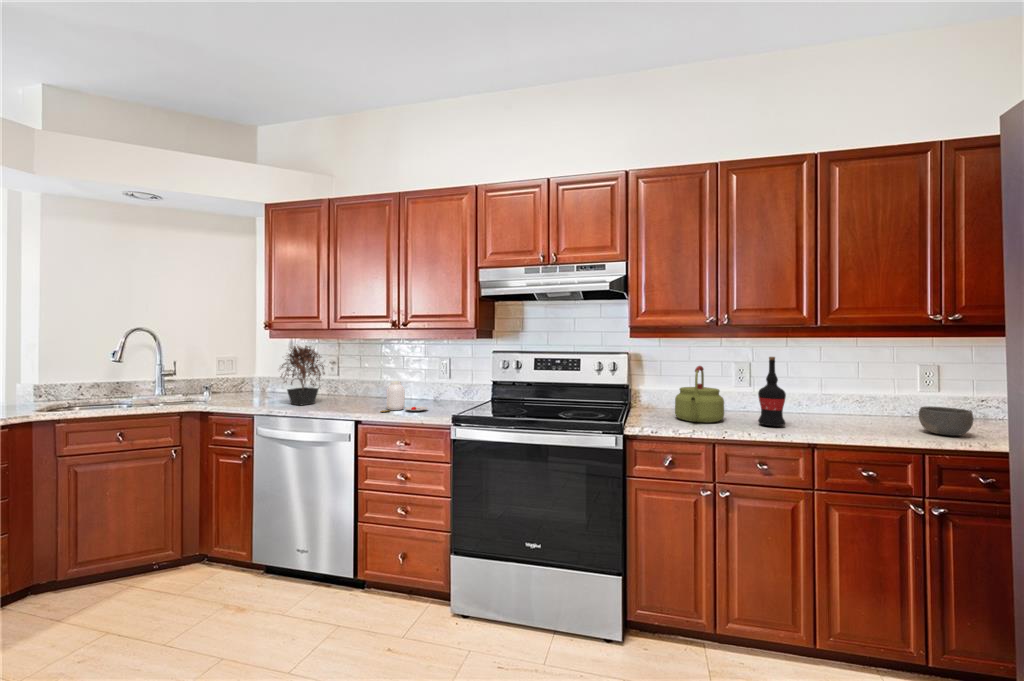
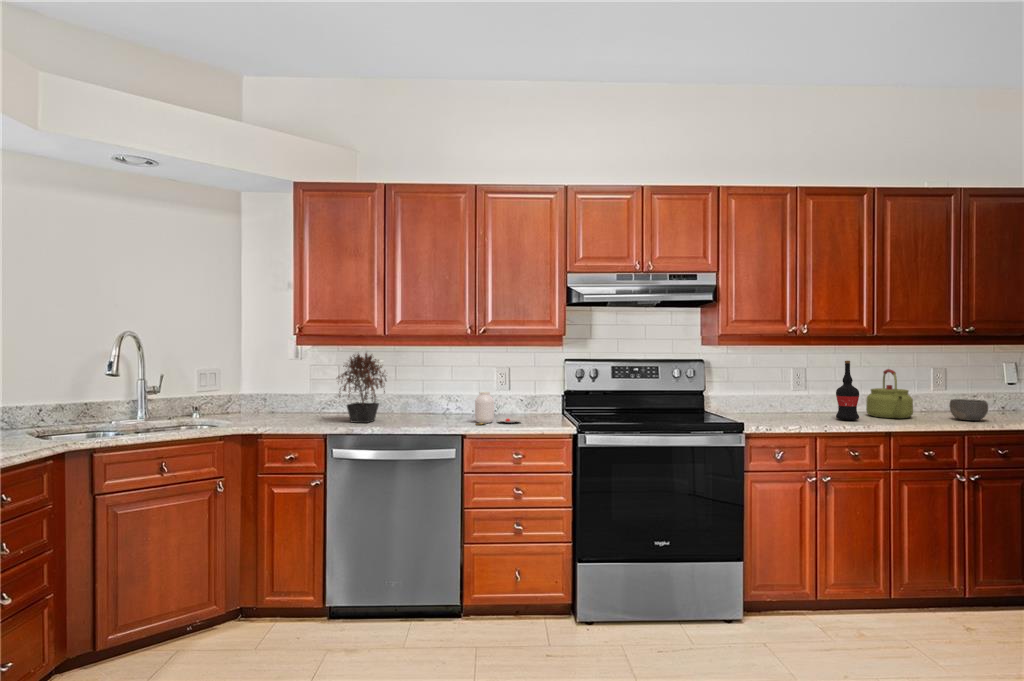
kettle: present [675,366,724,423] -> present [866,369,913,418]

